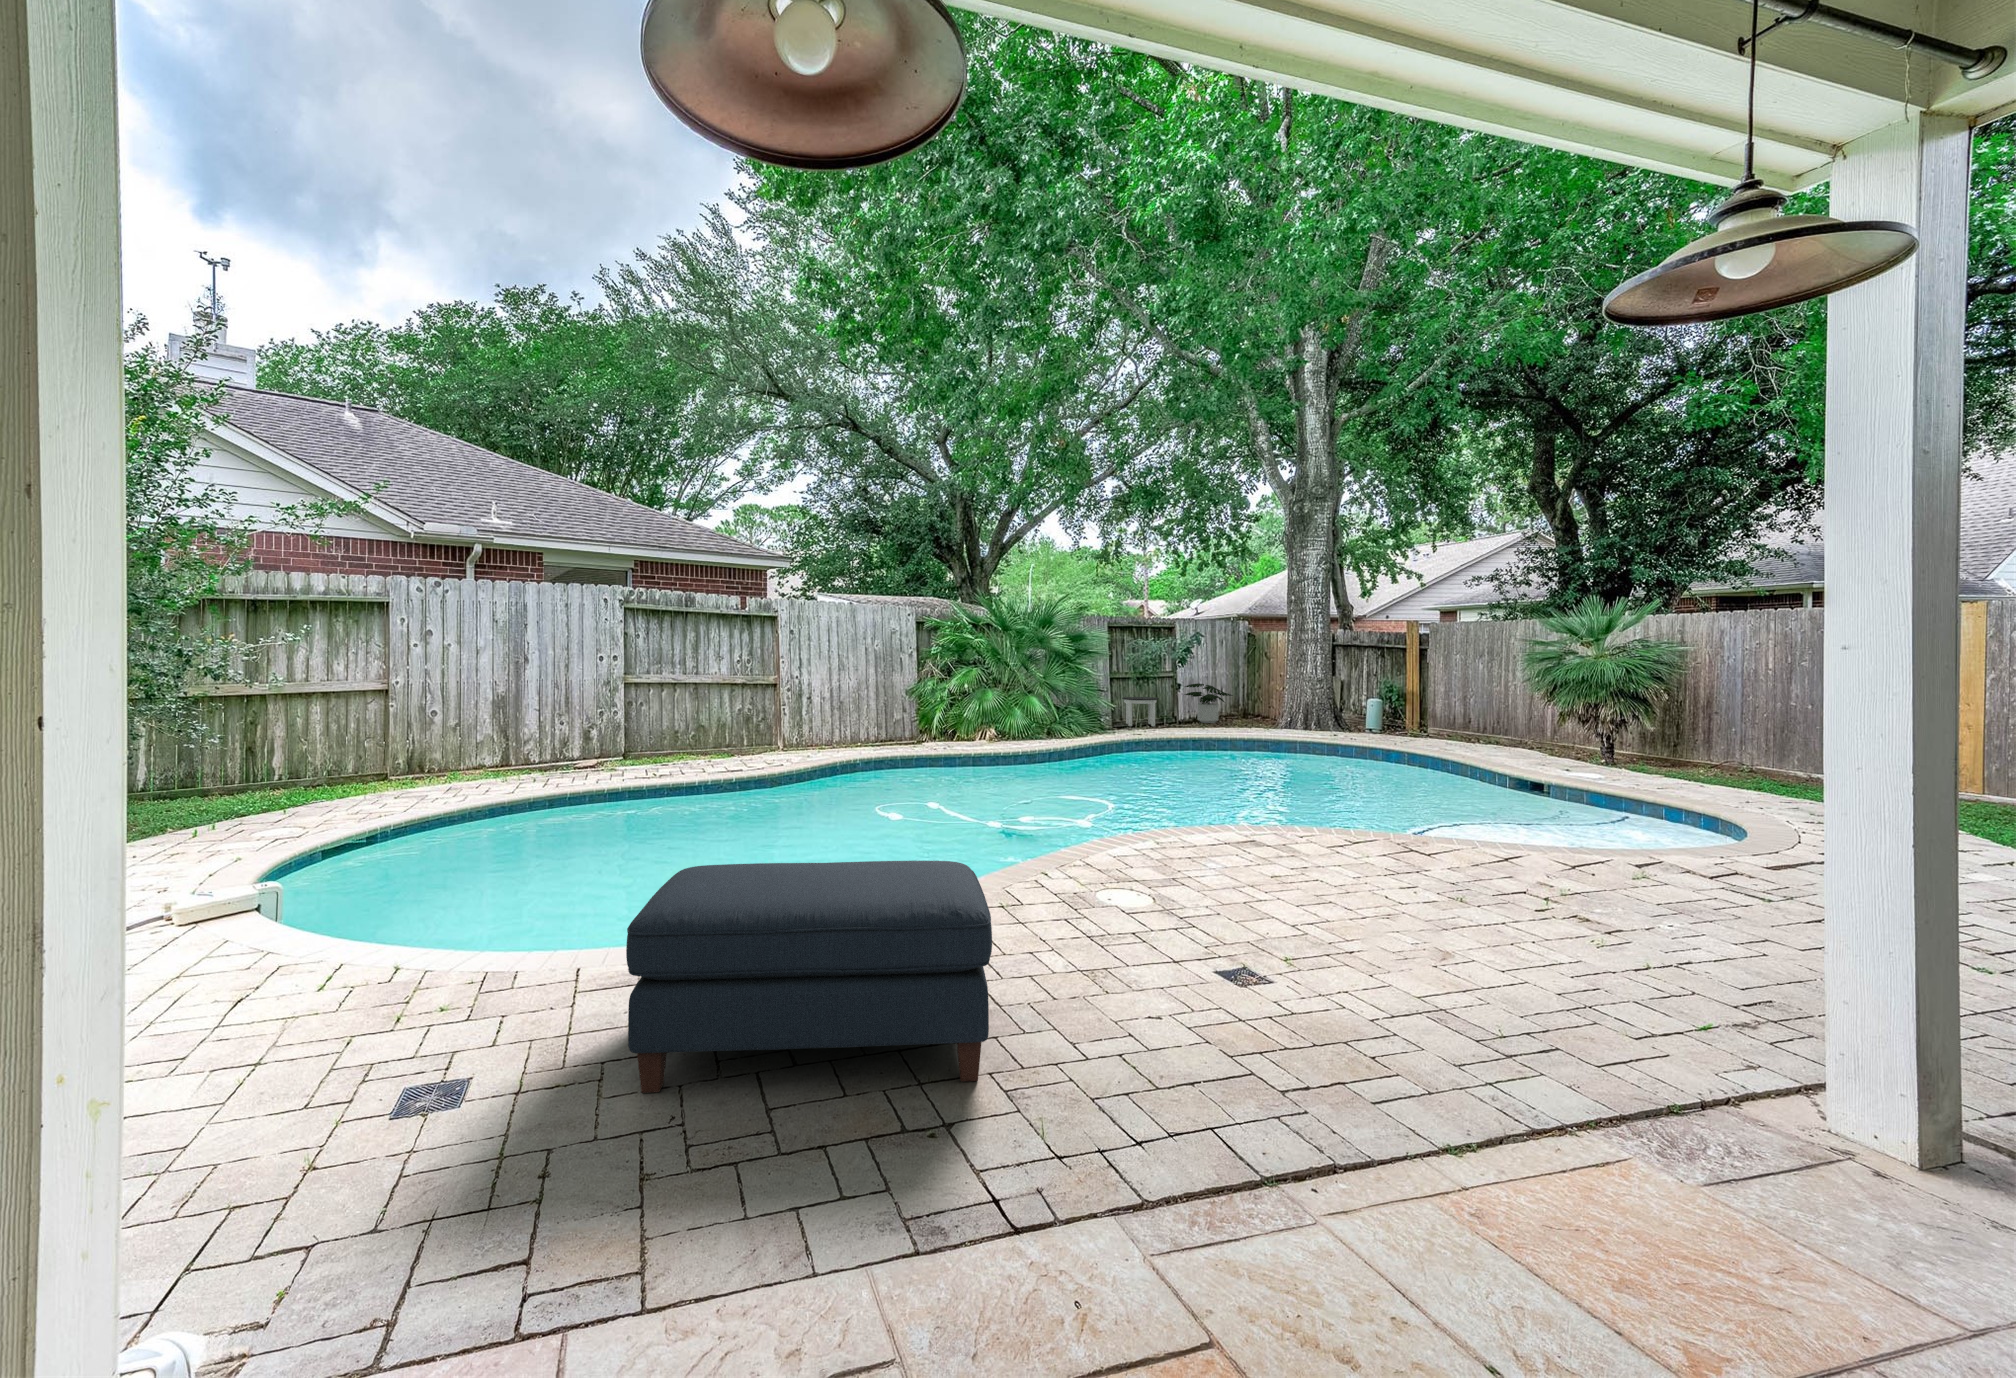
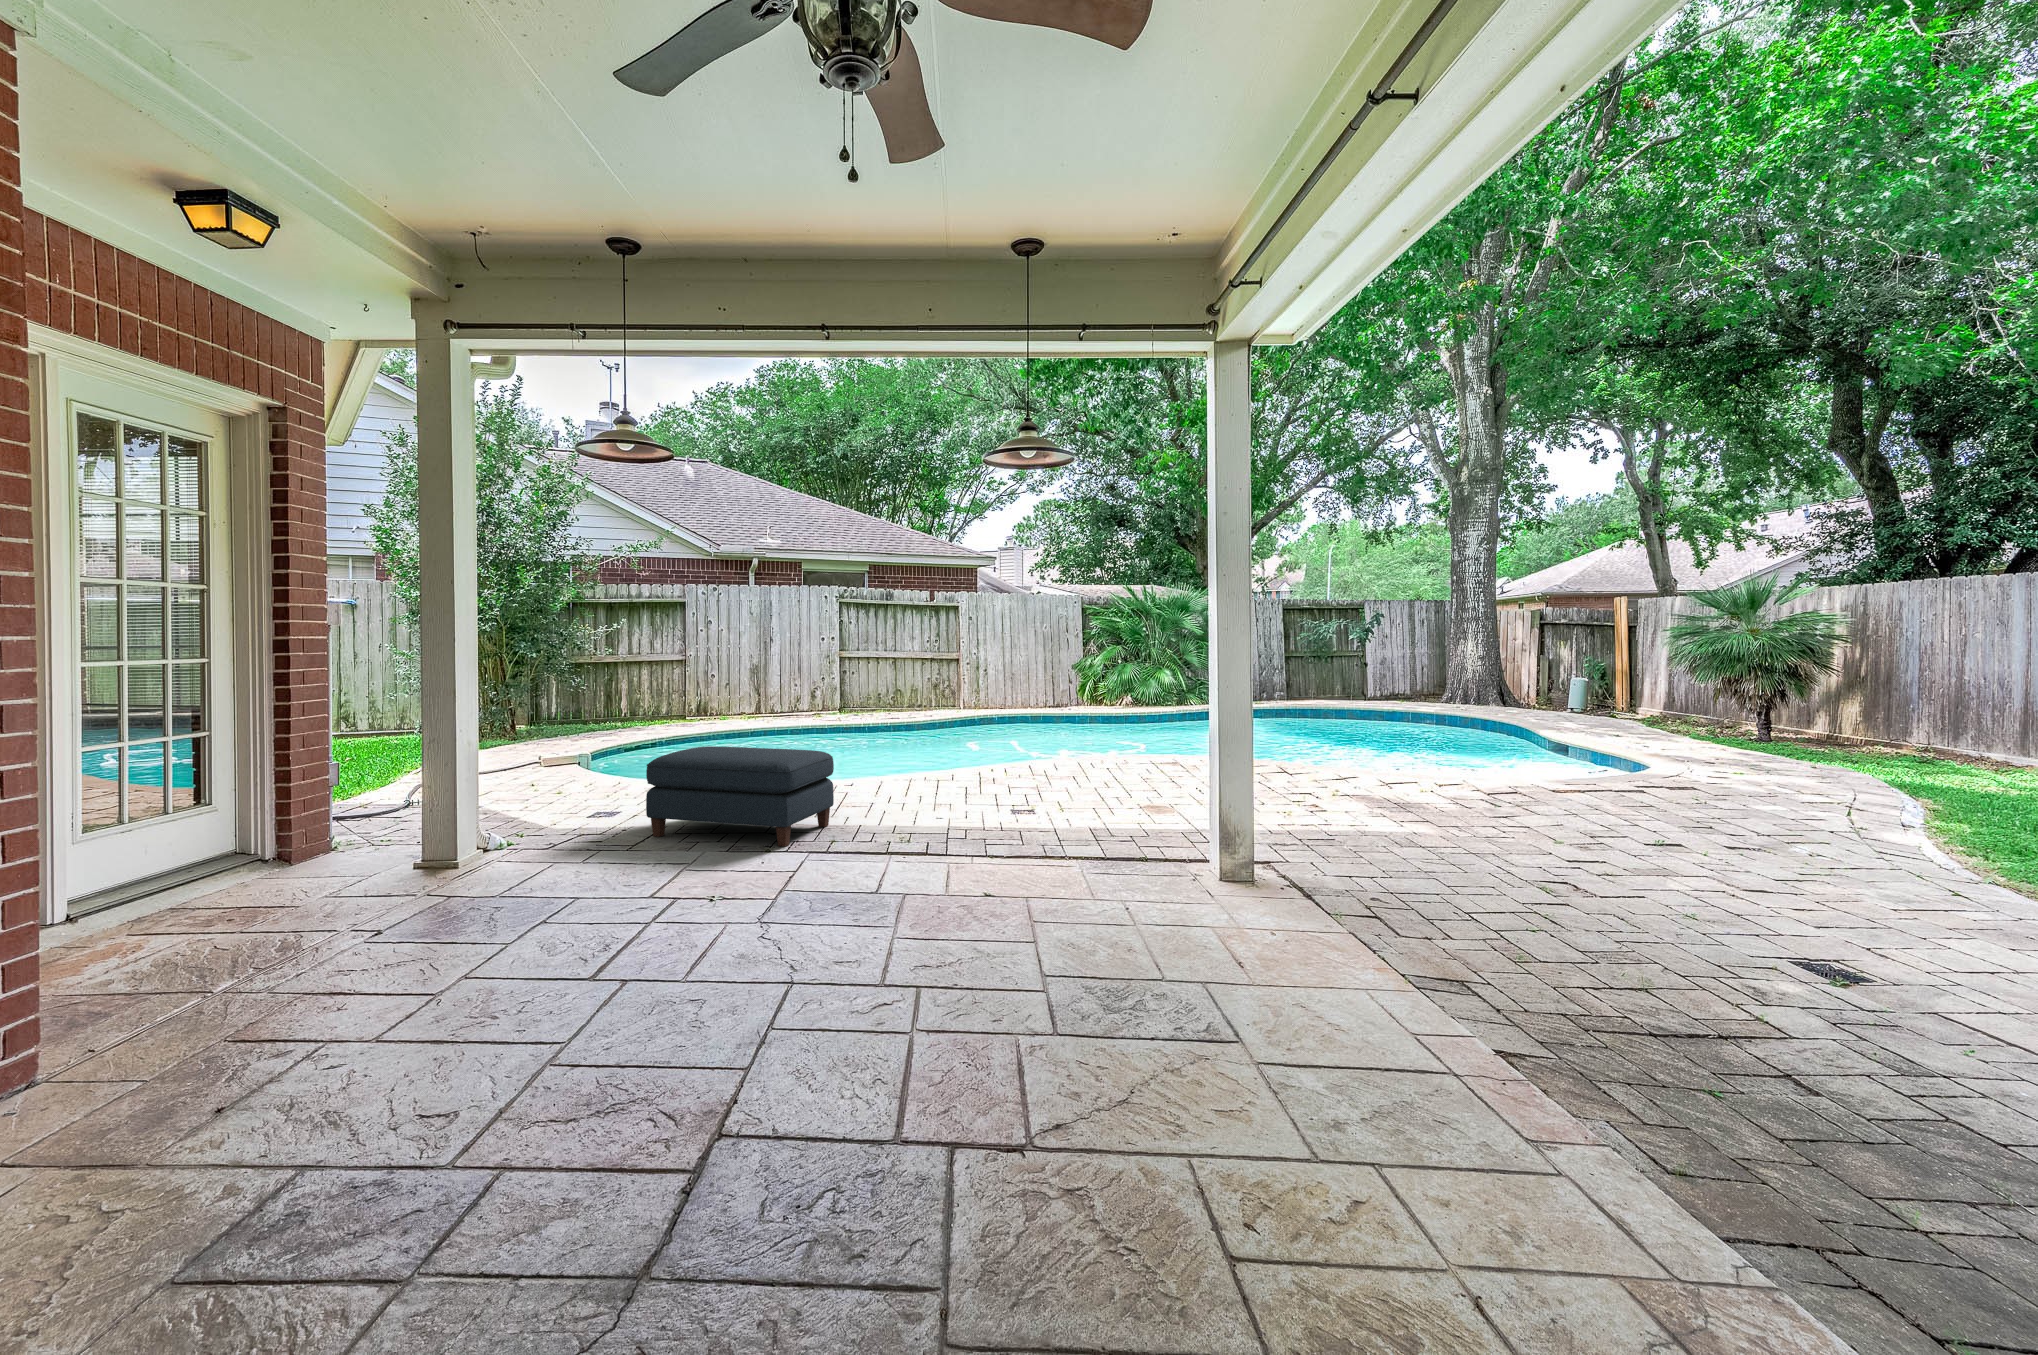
potted plant: present [1185,683,1232,723] -> none [1364,662,1418,701]
round table: present [1122,697,1159,726] -> none [1293,674,1329,702]

